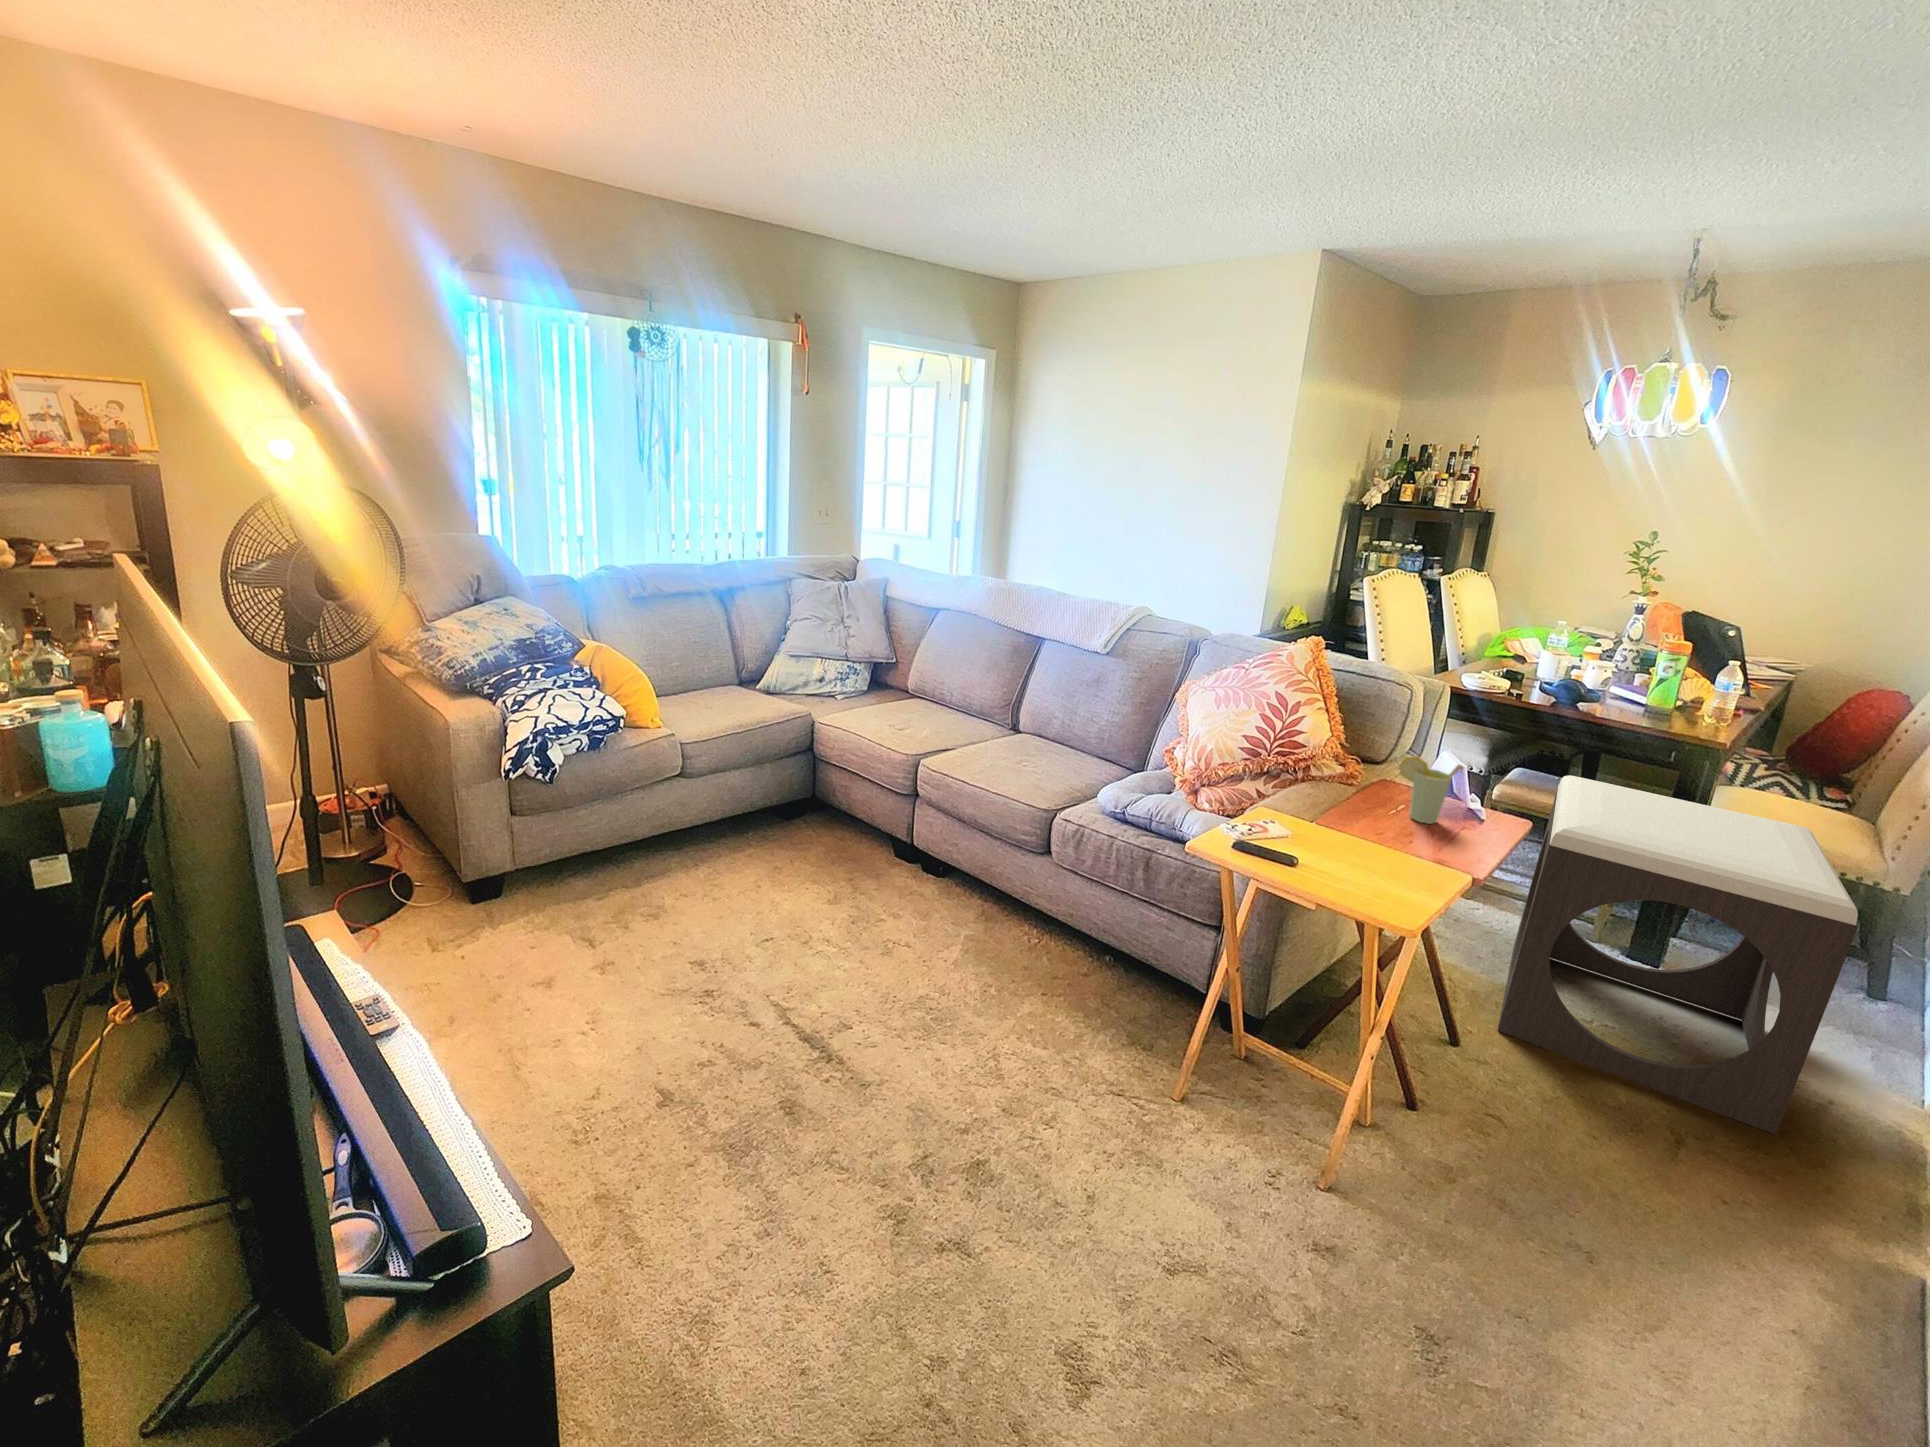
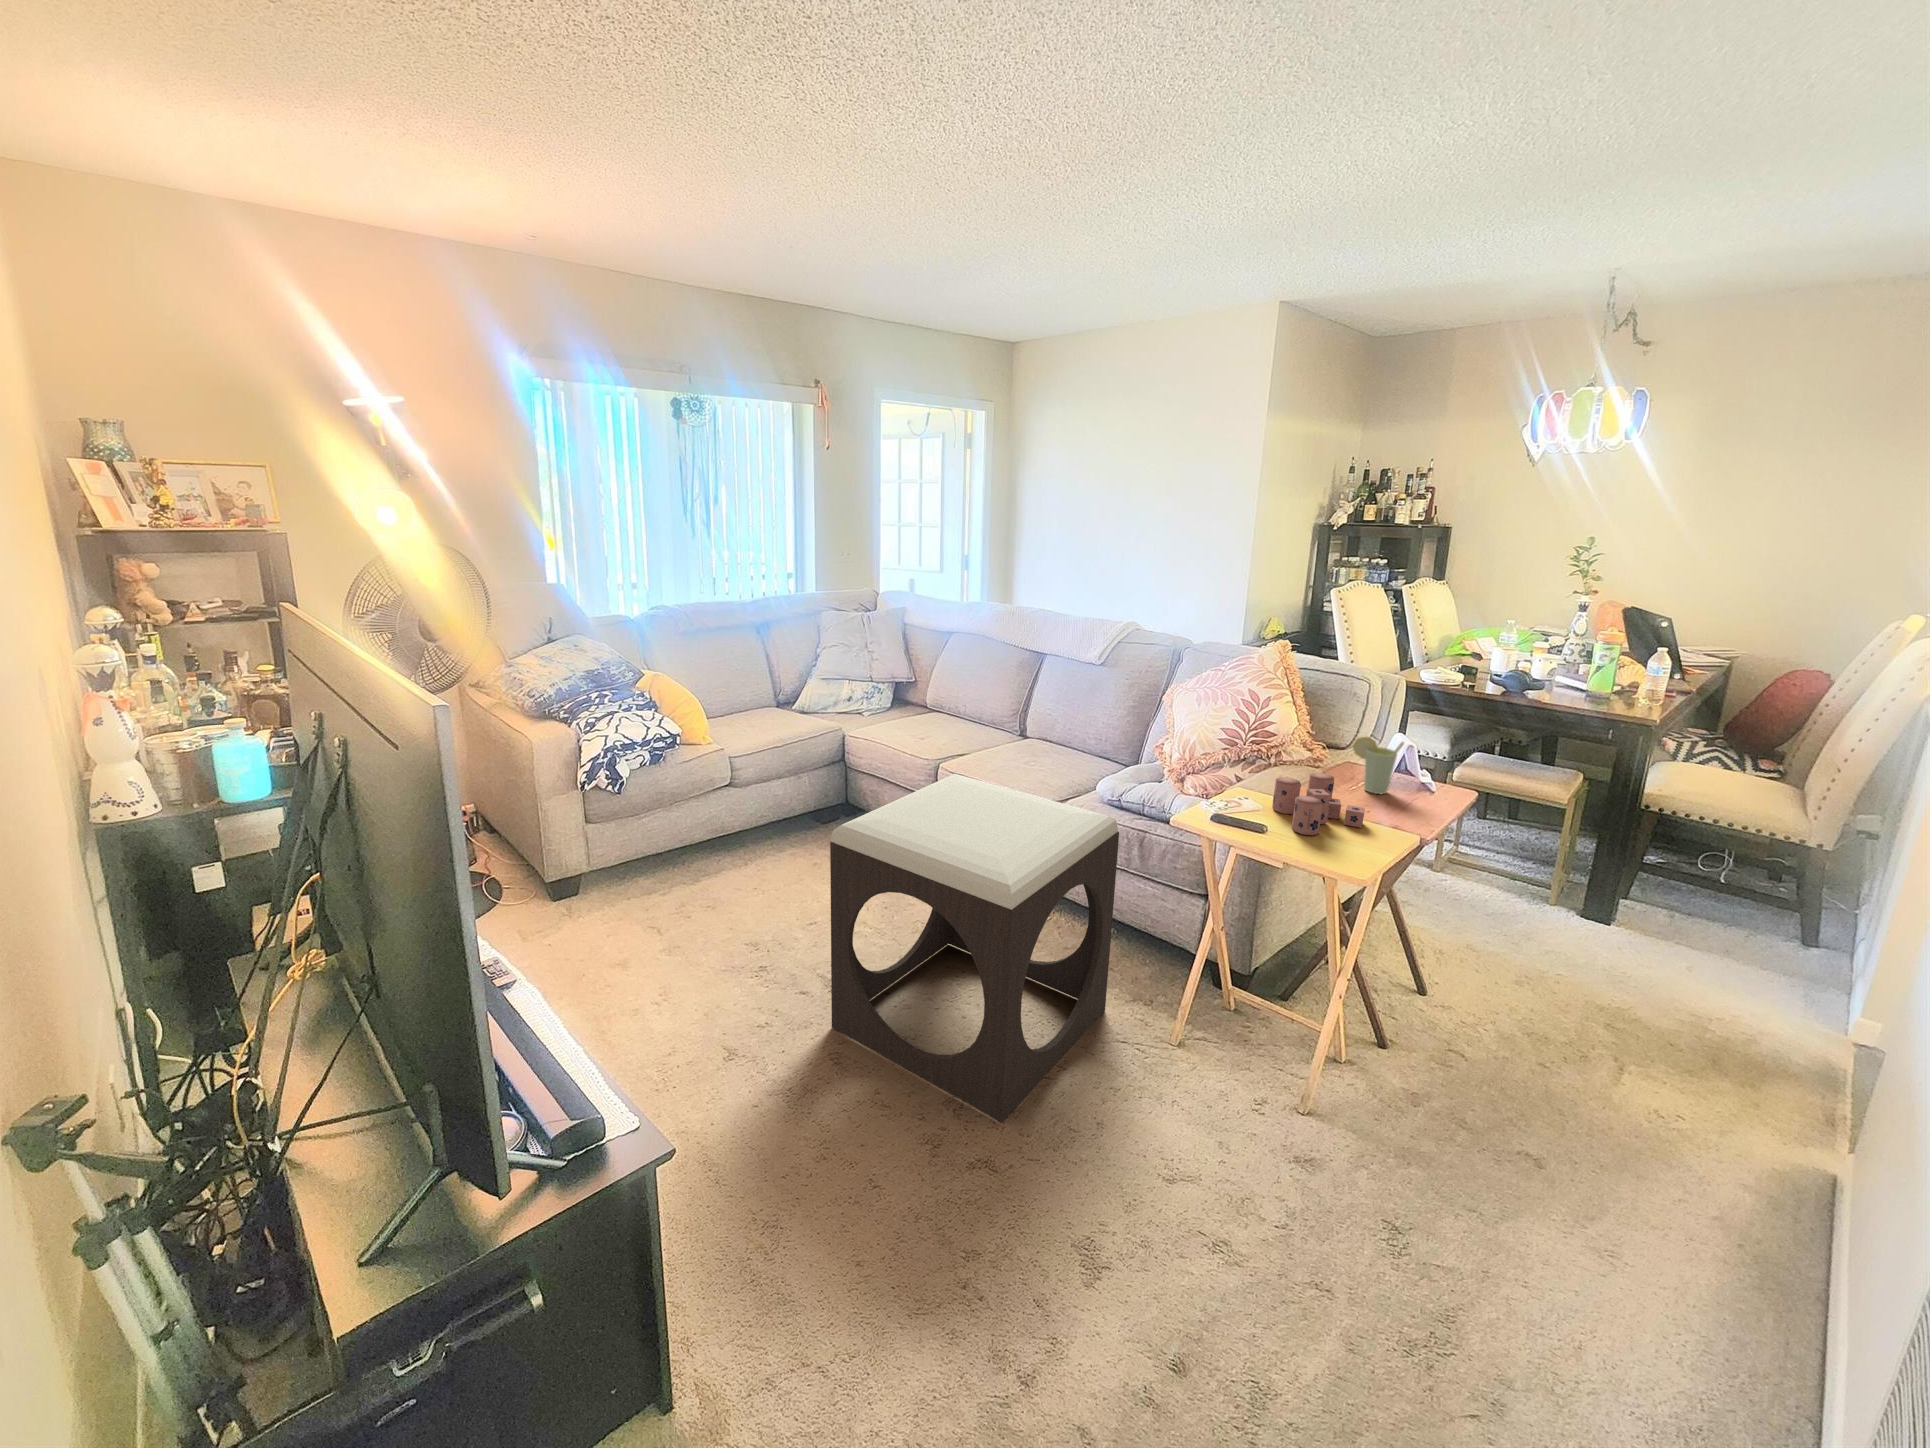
footstool: present [1498,775,1858,1135] -> present [830,774,1119,1122]
candle: none [1306,798,1416,875] -> present [1272,773,1365,835]

